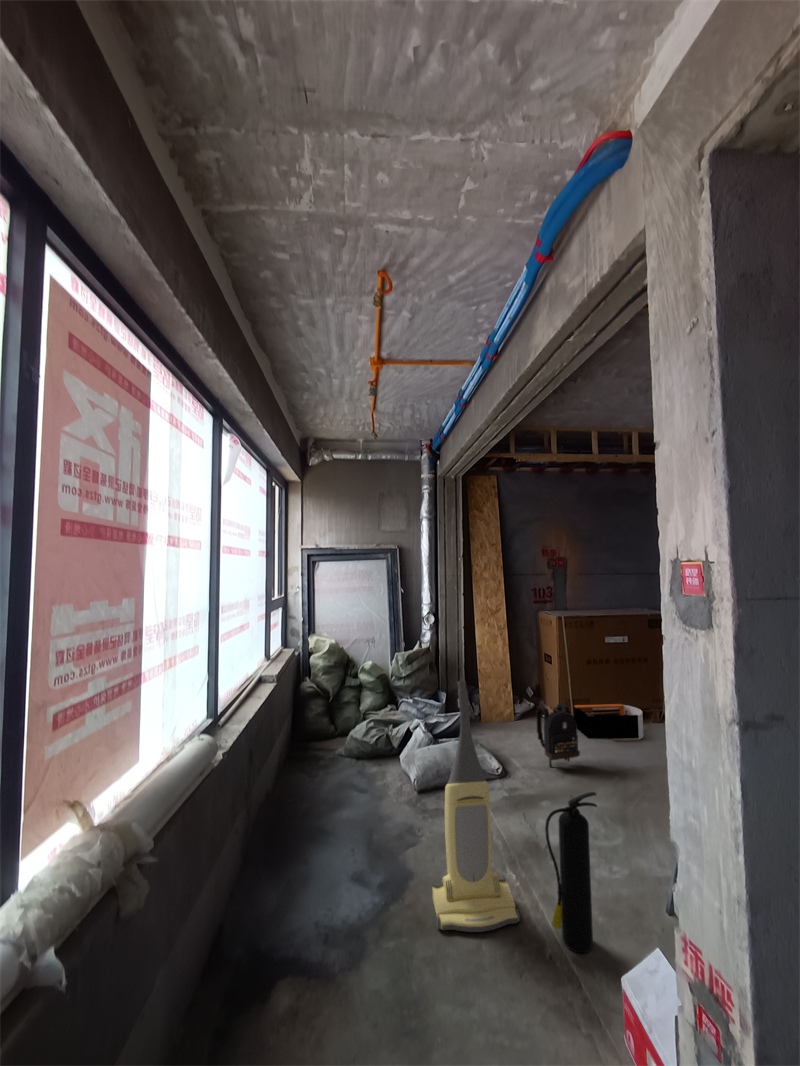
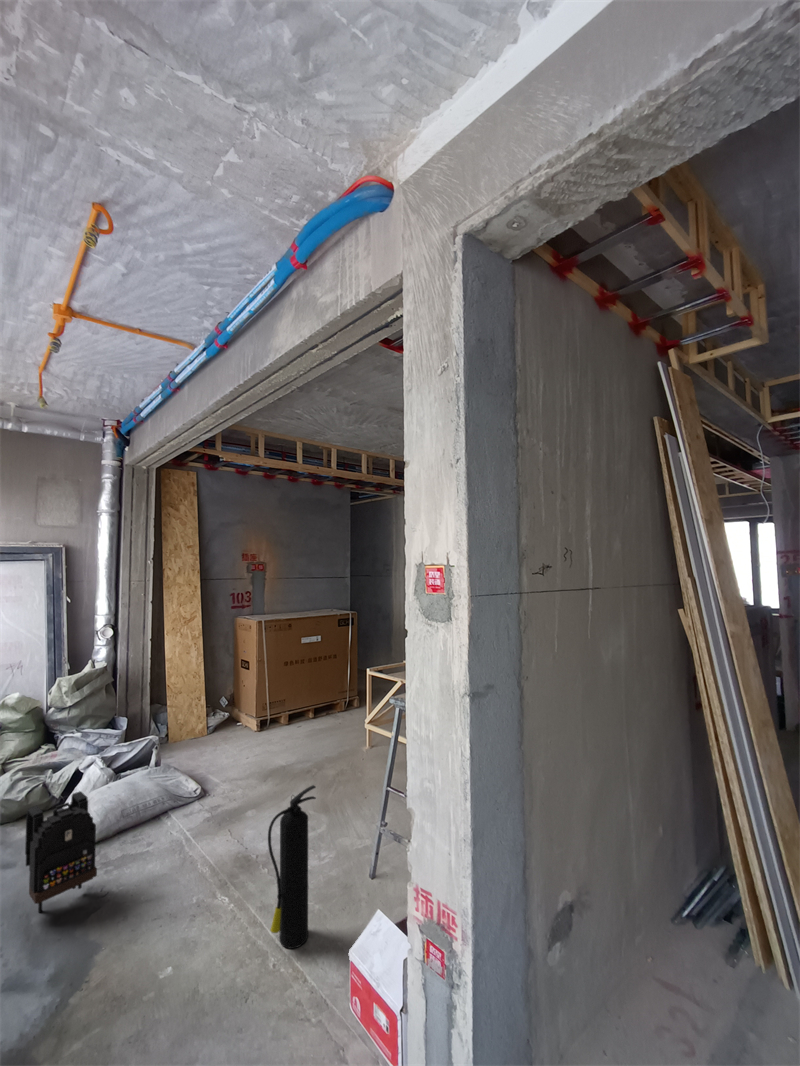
vacuum cleaner: present [432,681,520,932] -> none [128,699,236,997]
backpack: present [536,704,580,767] -> present [25,791,97,913]
storage bin: present [574,704,643,741] -> none [269,698,330,740]

